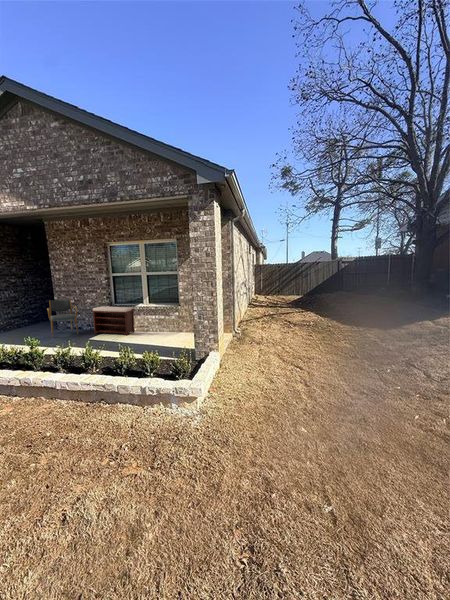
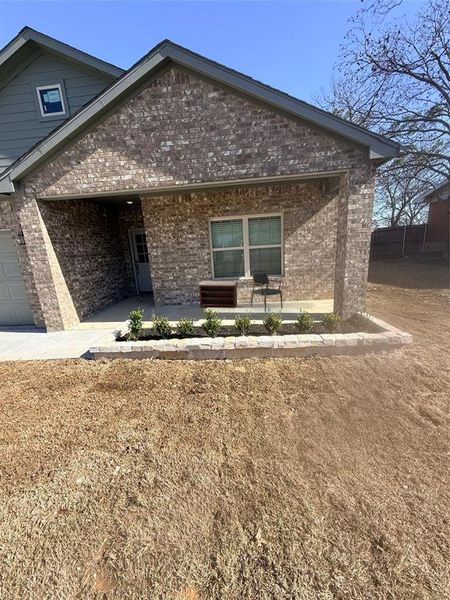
armchair: present [47,299,78,337] -> present [251,273,282,312]

